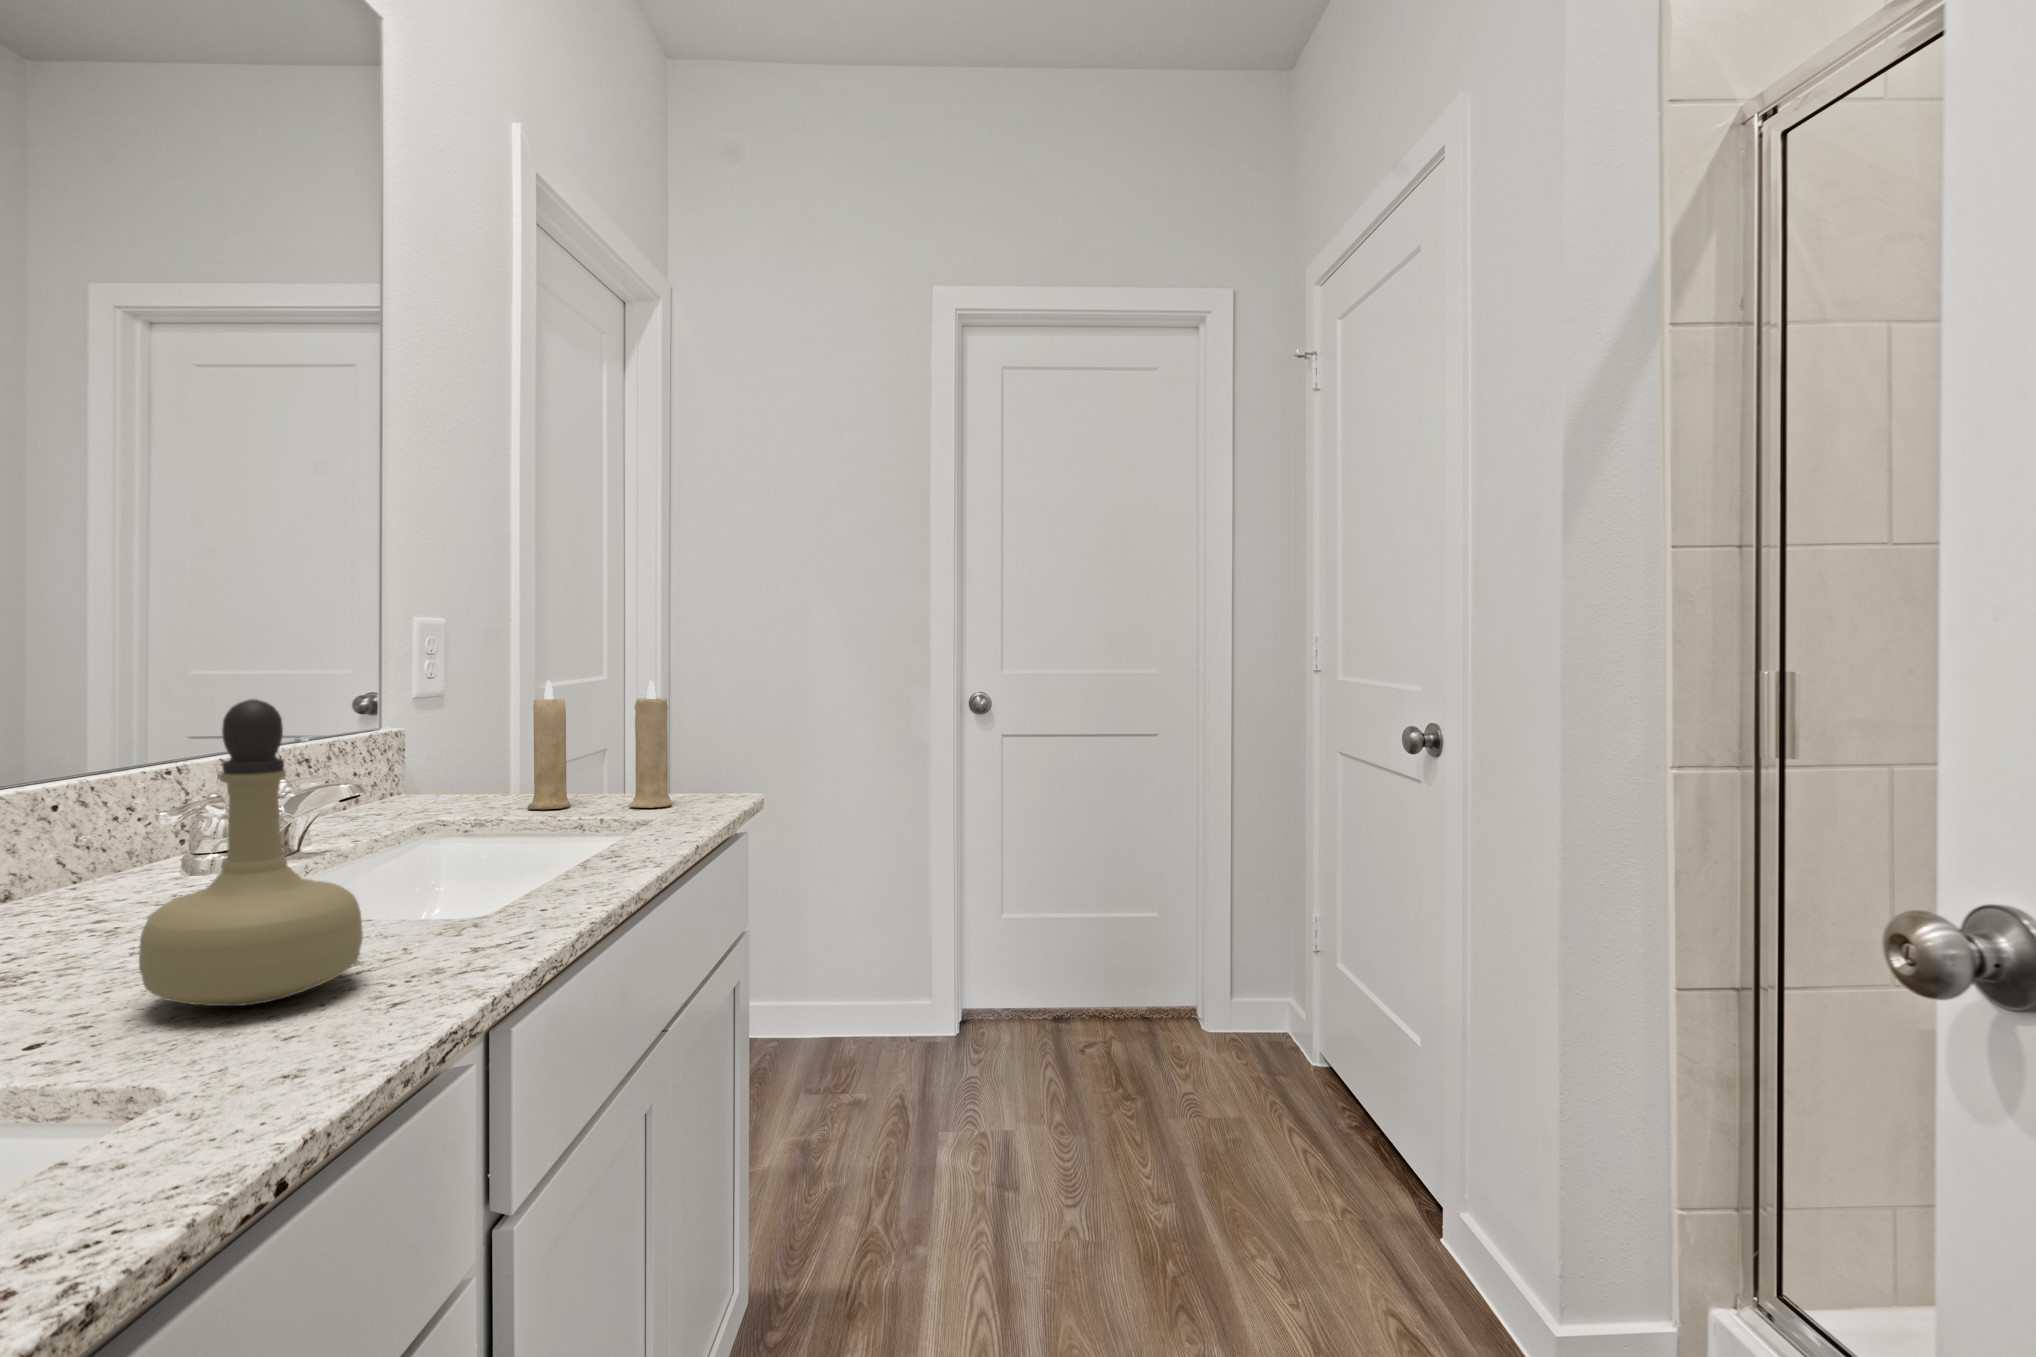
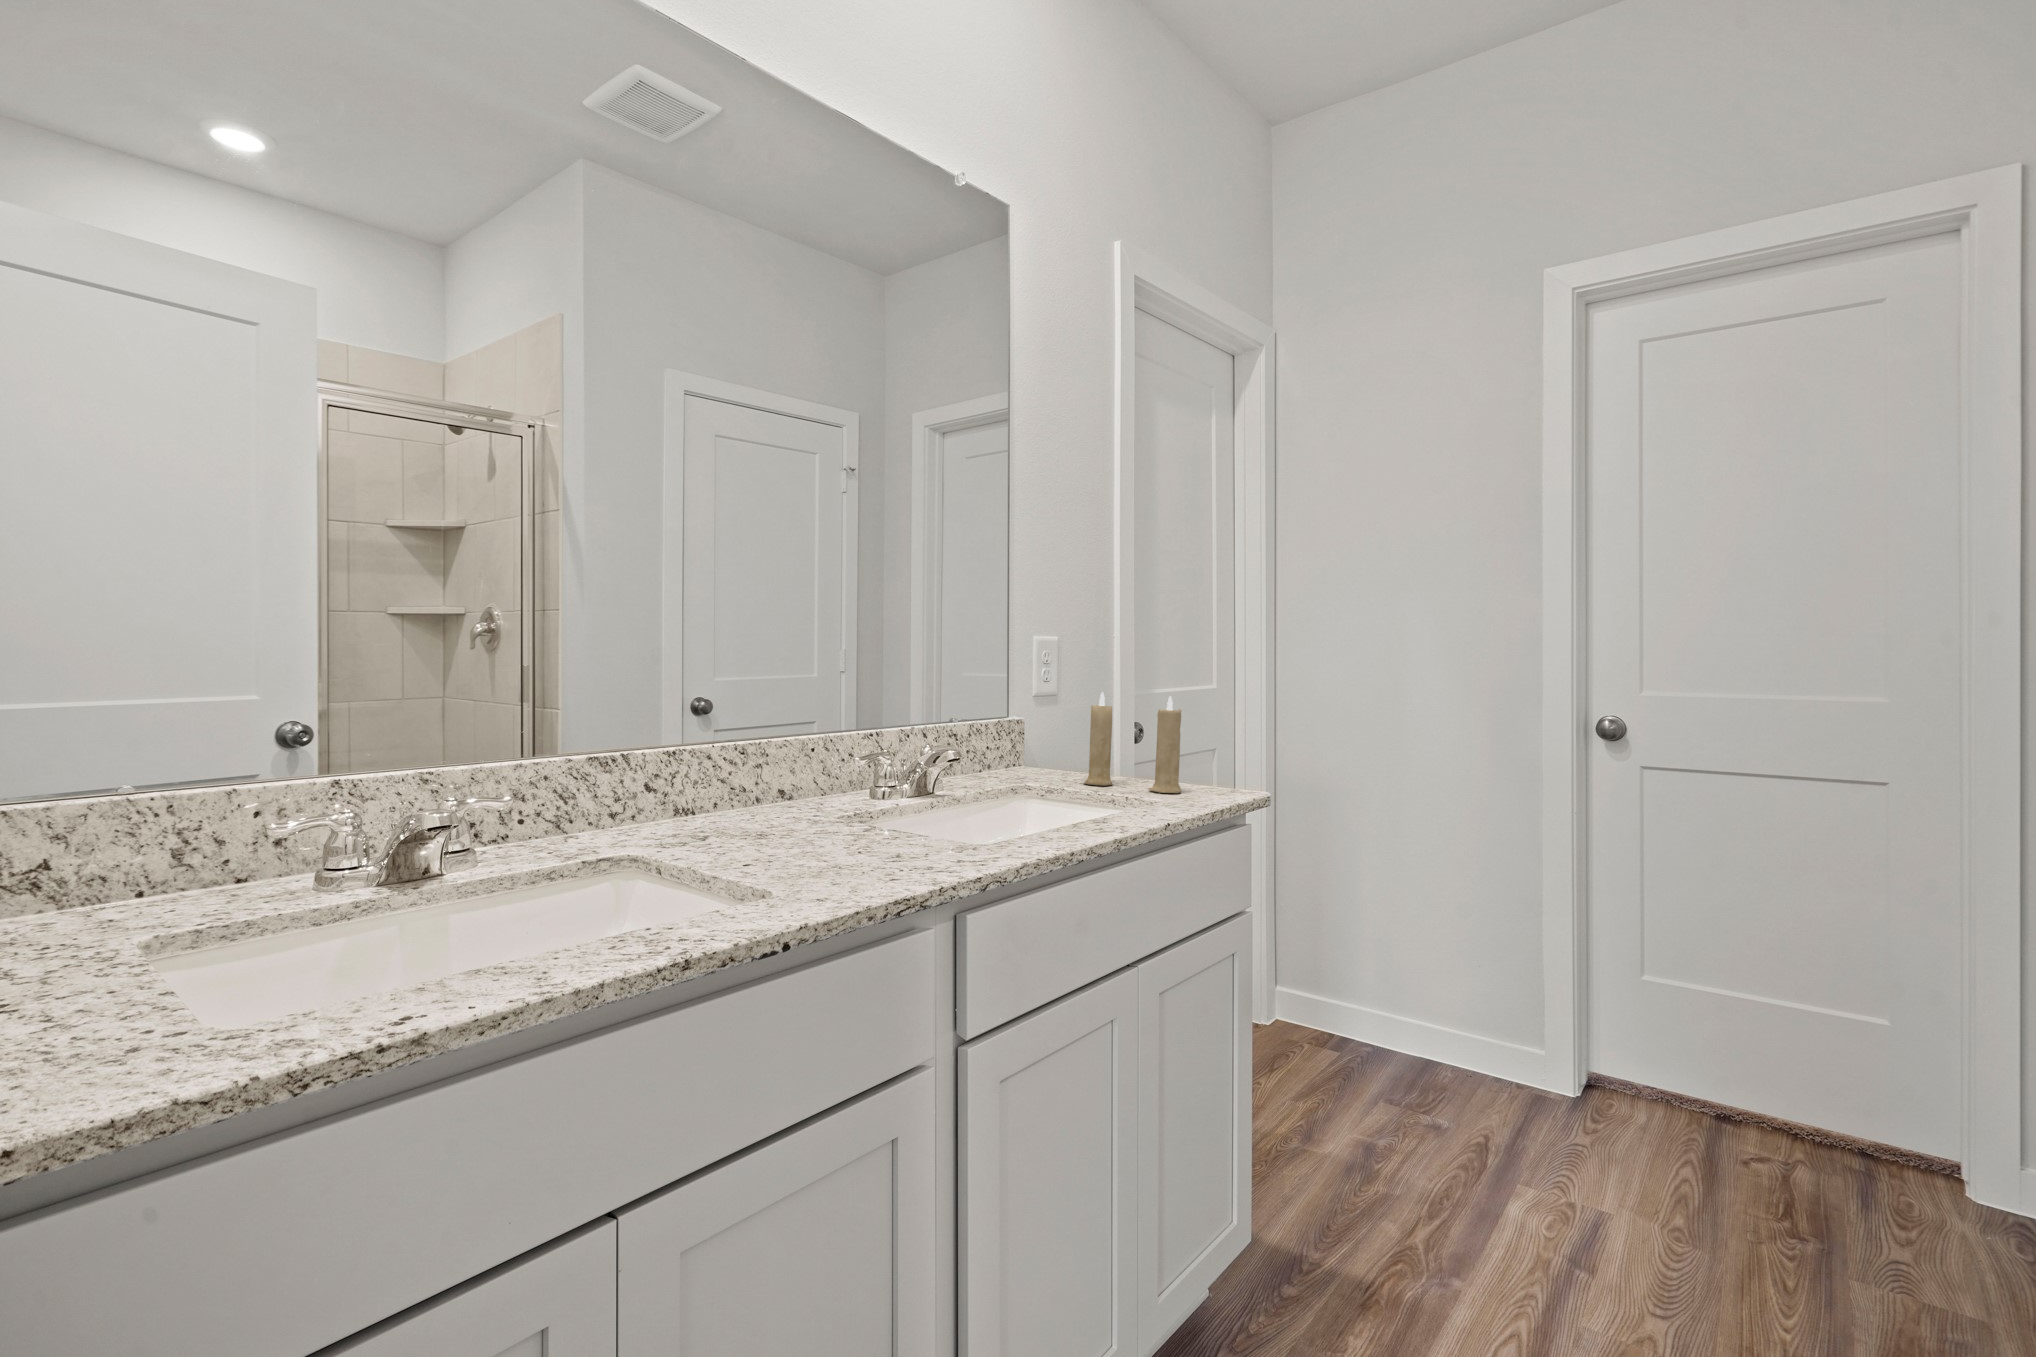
perfume bottle: present [139,699,363,1006] -> none [790,698,893,866]

